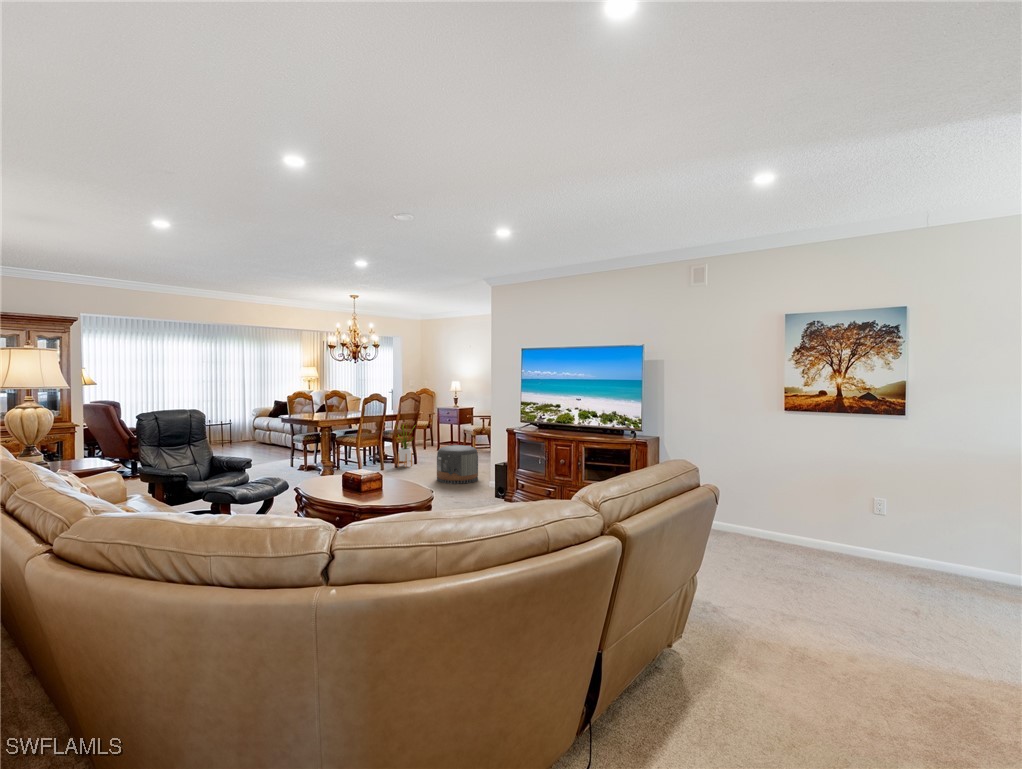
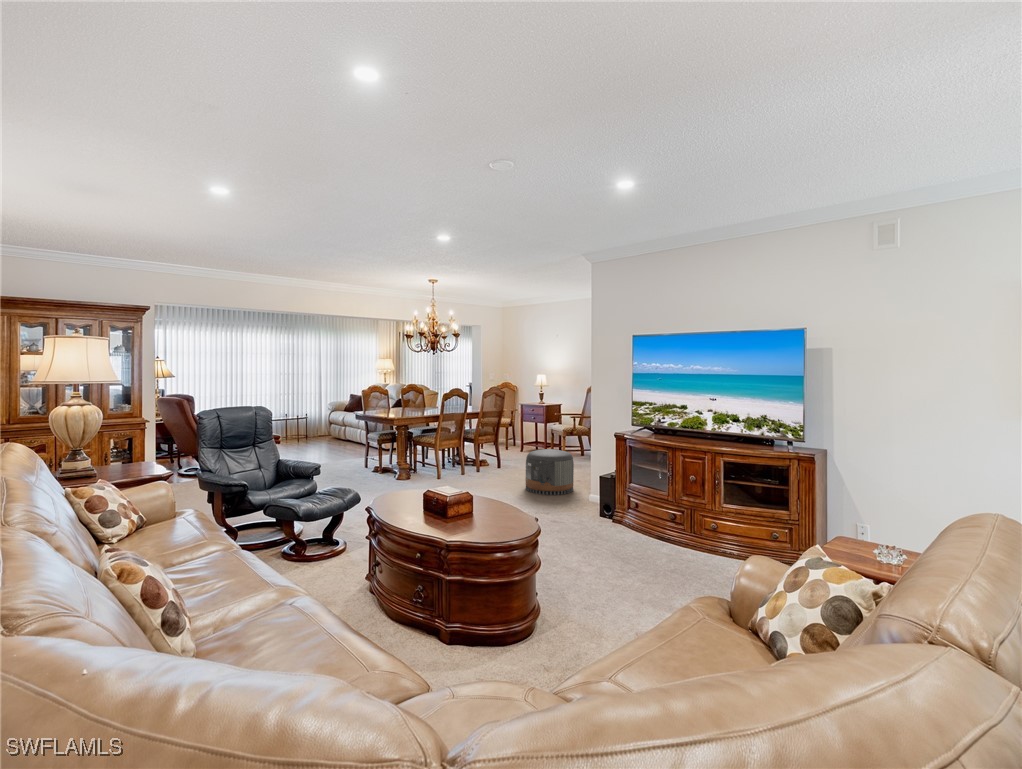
house plant: present [398,425,415,467] -> none [474,418,503,472]

